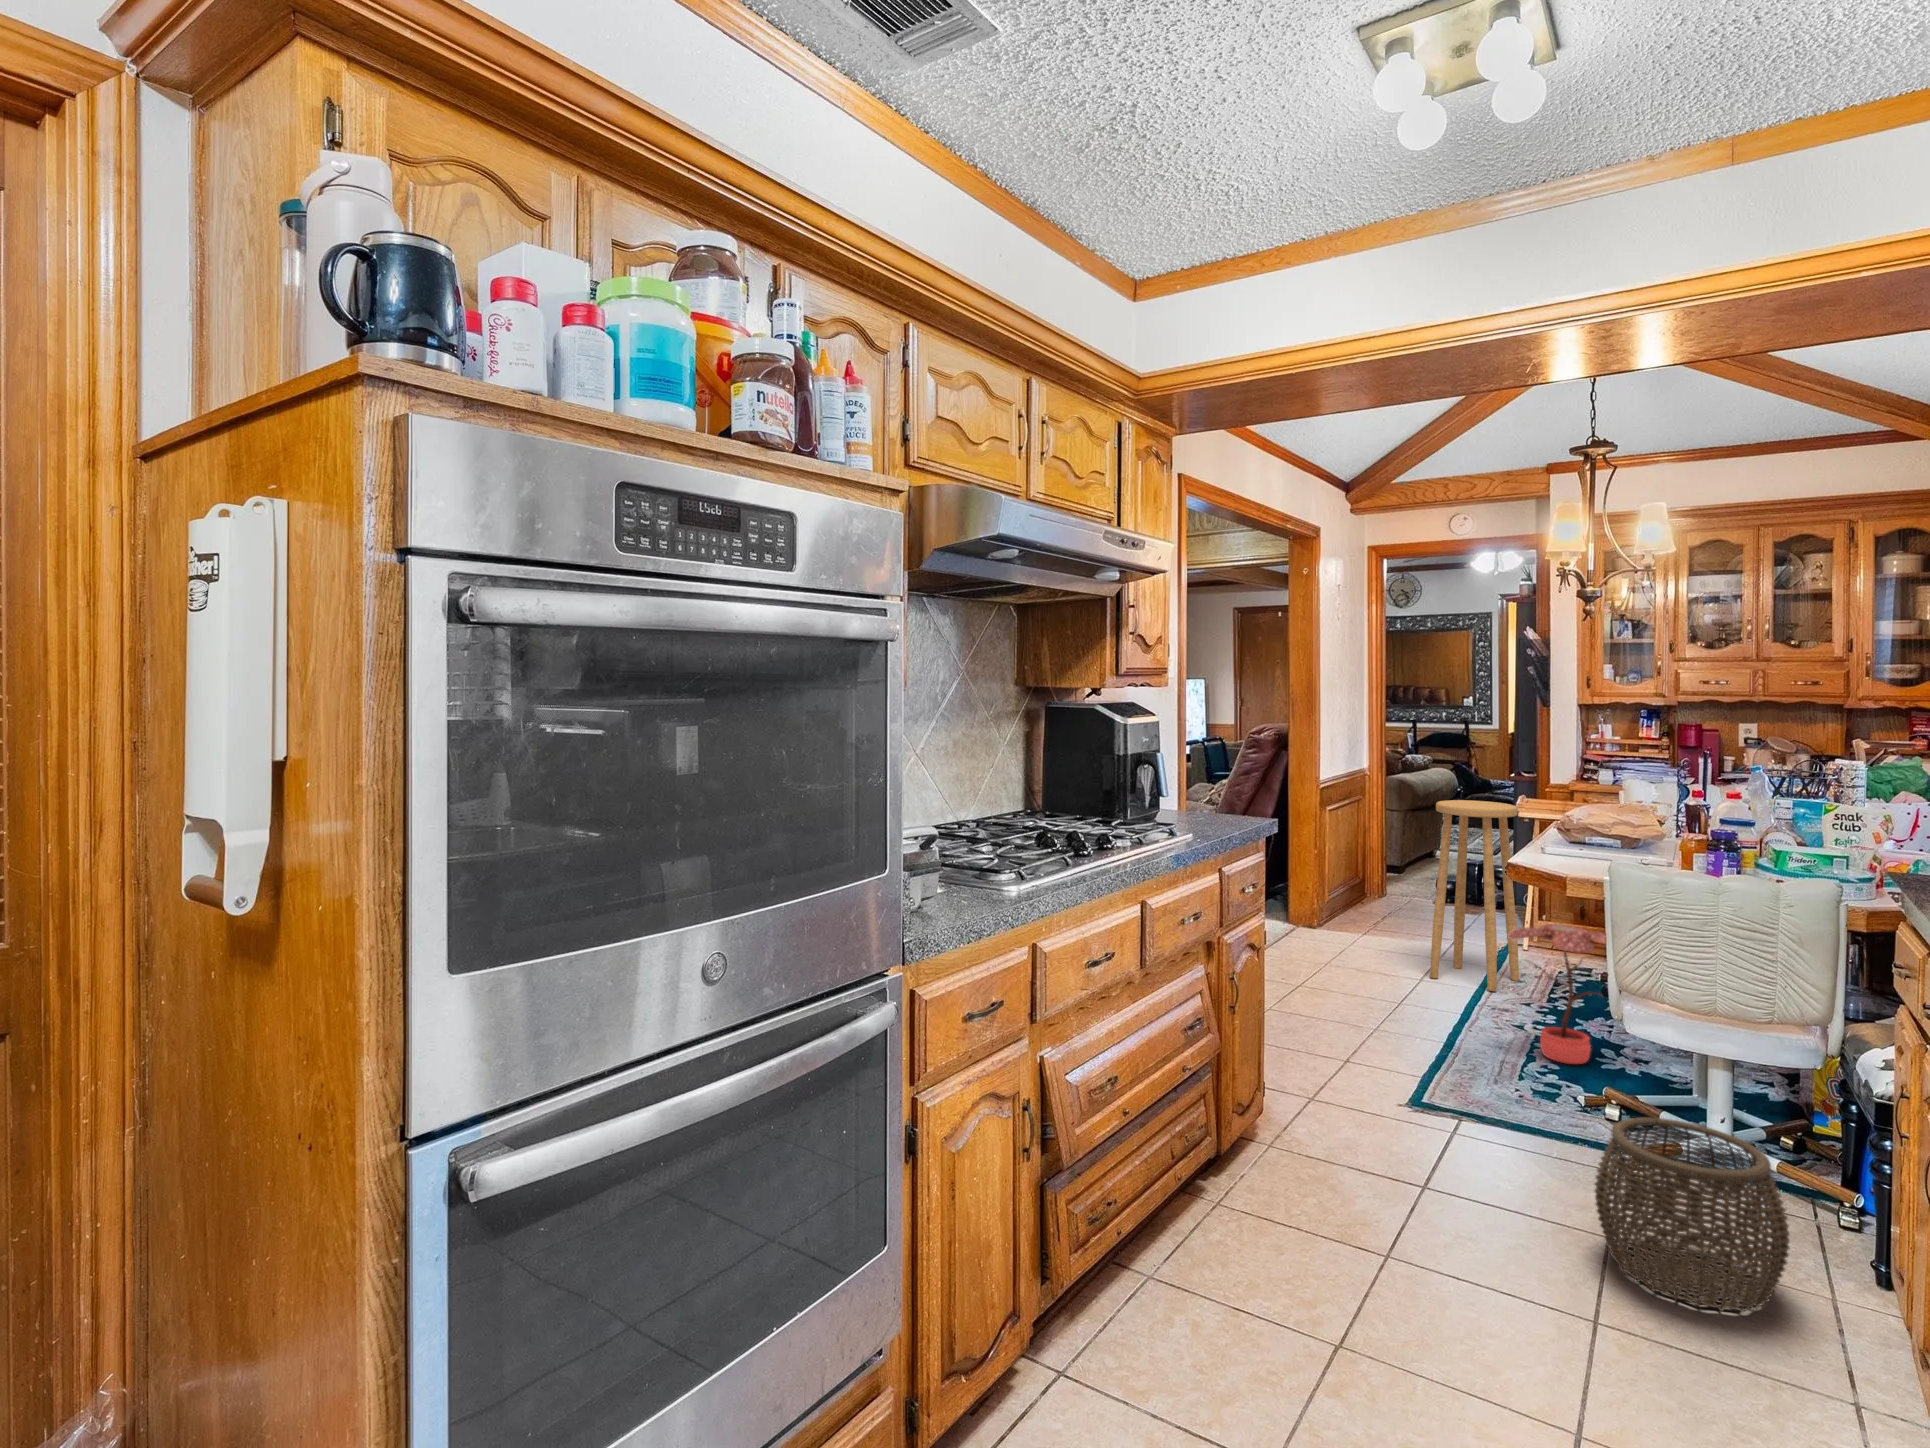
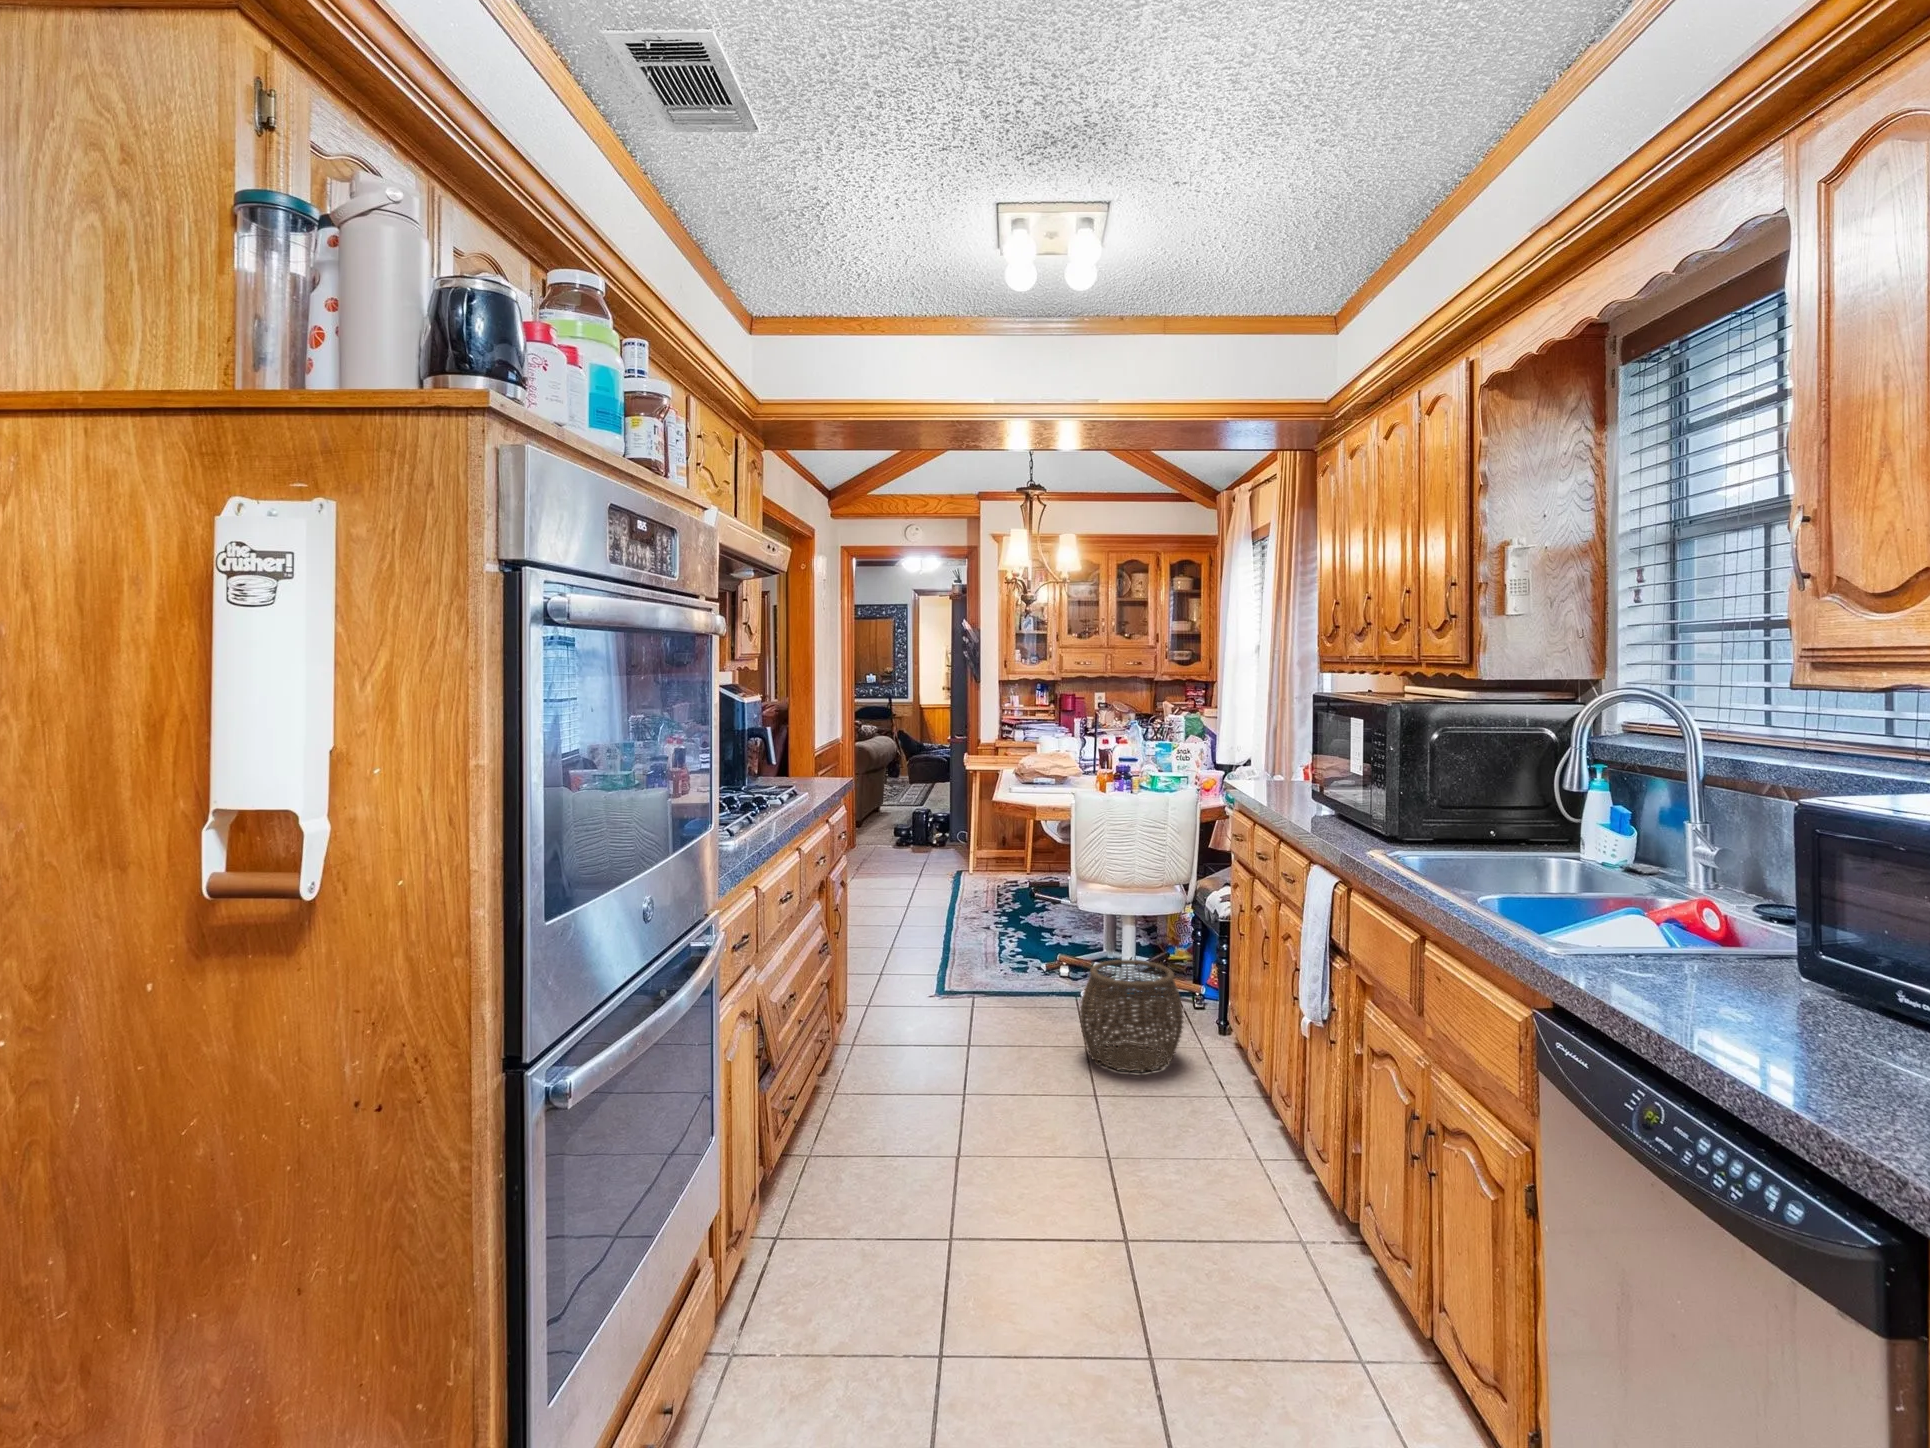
stool: present [1430,800,1519,991] -> none [915,759,977,909]
potted plant: present [1508,924,1606,1064] -> none [987,847,1060,949]

